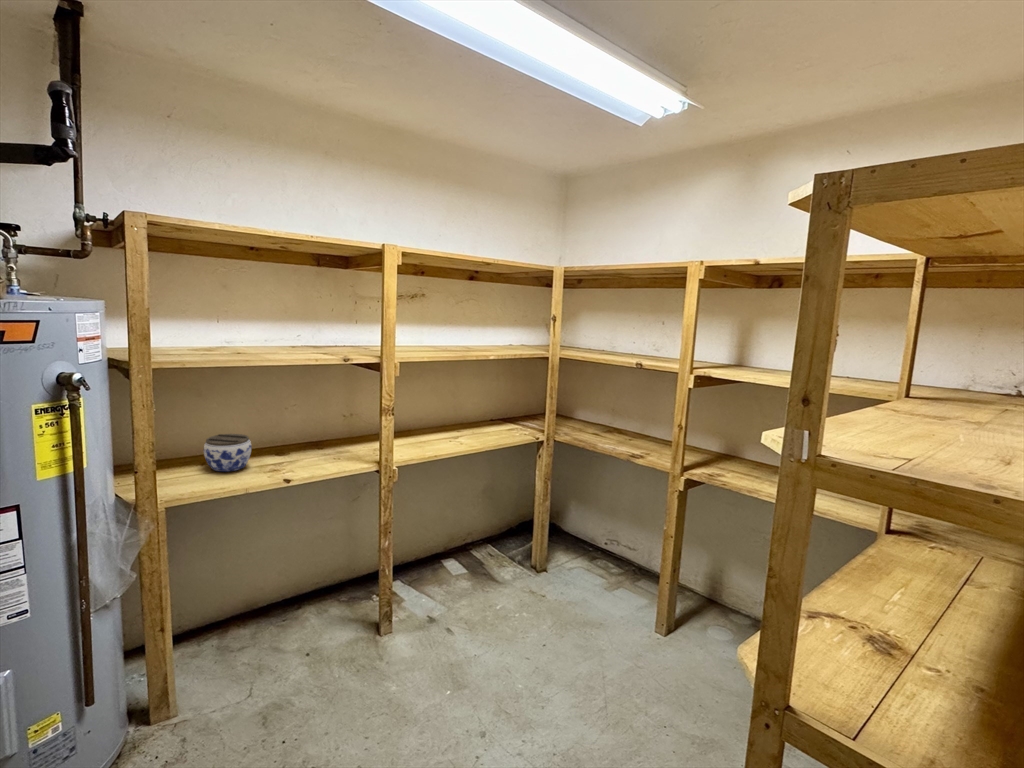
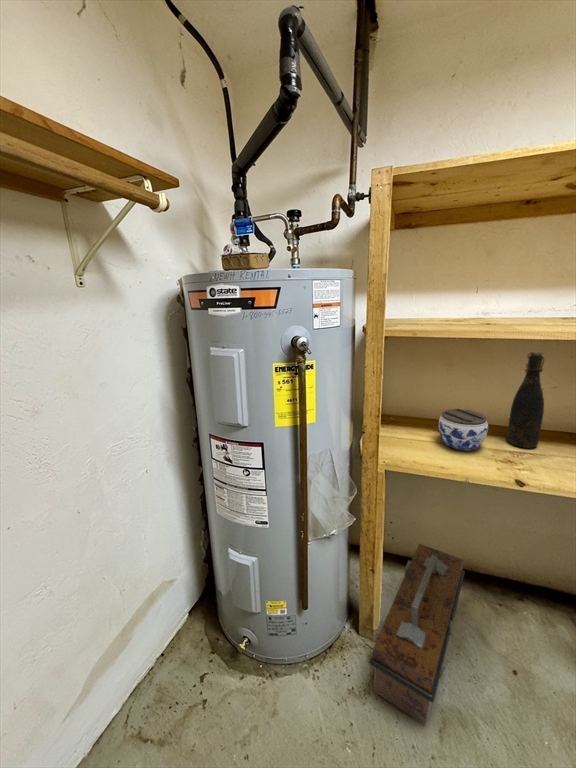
bottle: none [265,373,291,457] -> present [507,351,544,448]
toolbox: none [180,591,255,748] -> present [369,544,465,724]

